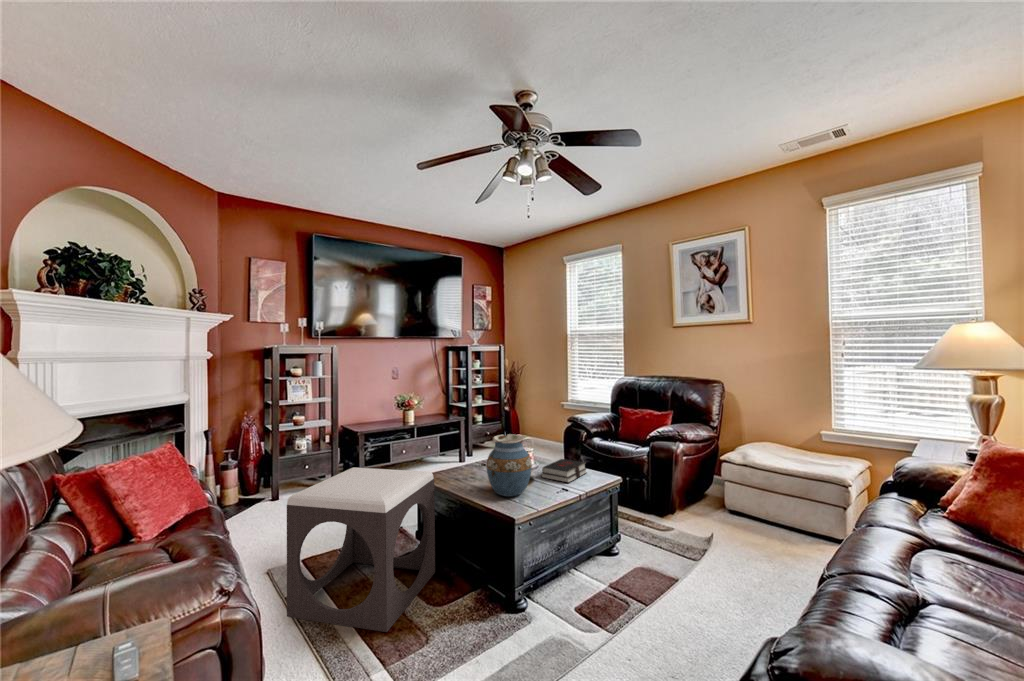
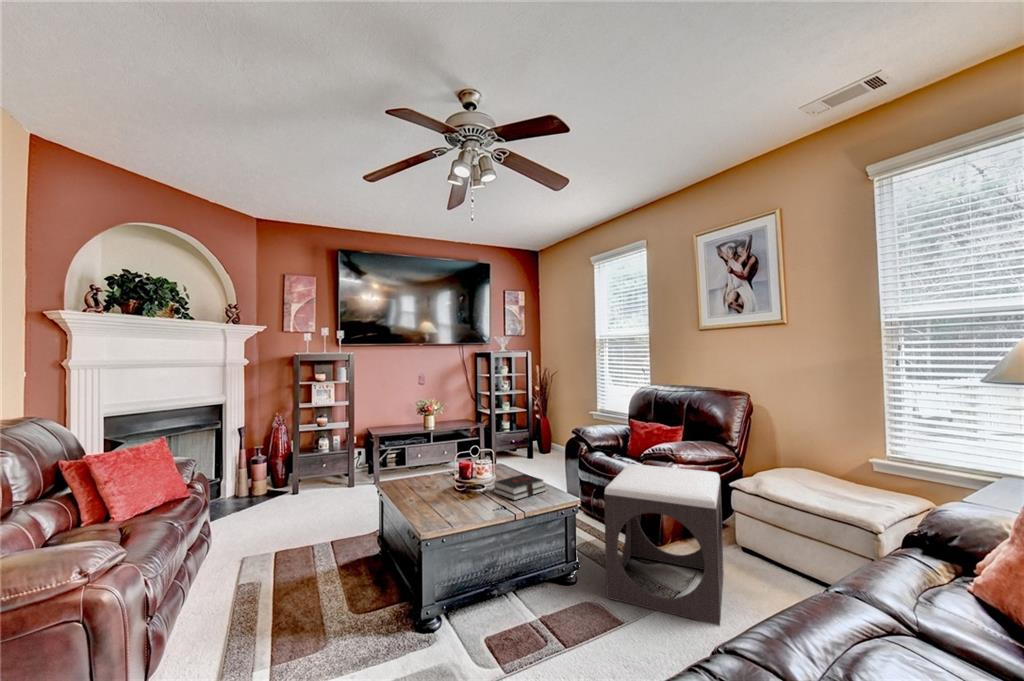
vase: present [487,434,532,496] -> none [420,445,467,510]
footstool: present [287,467,435,632] -> present [604,464,724,625]

